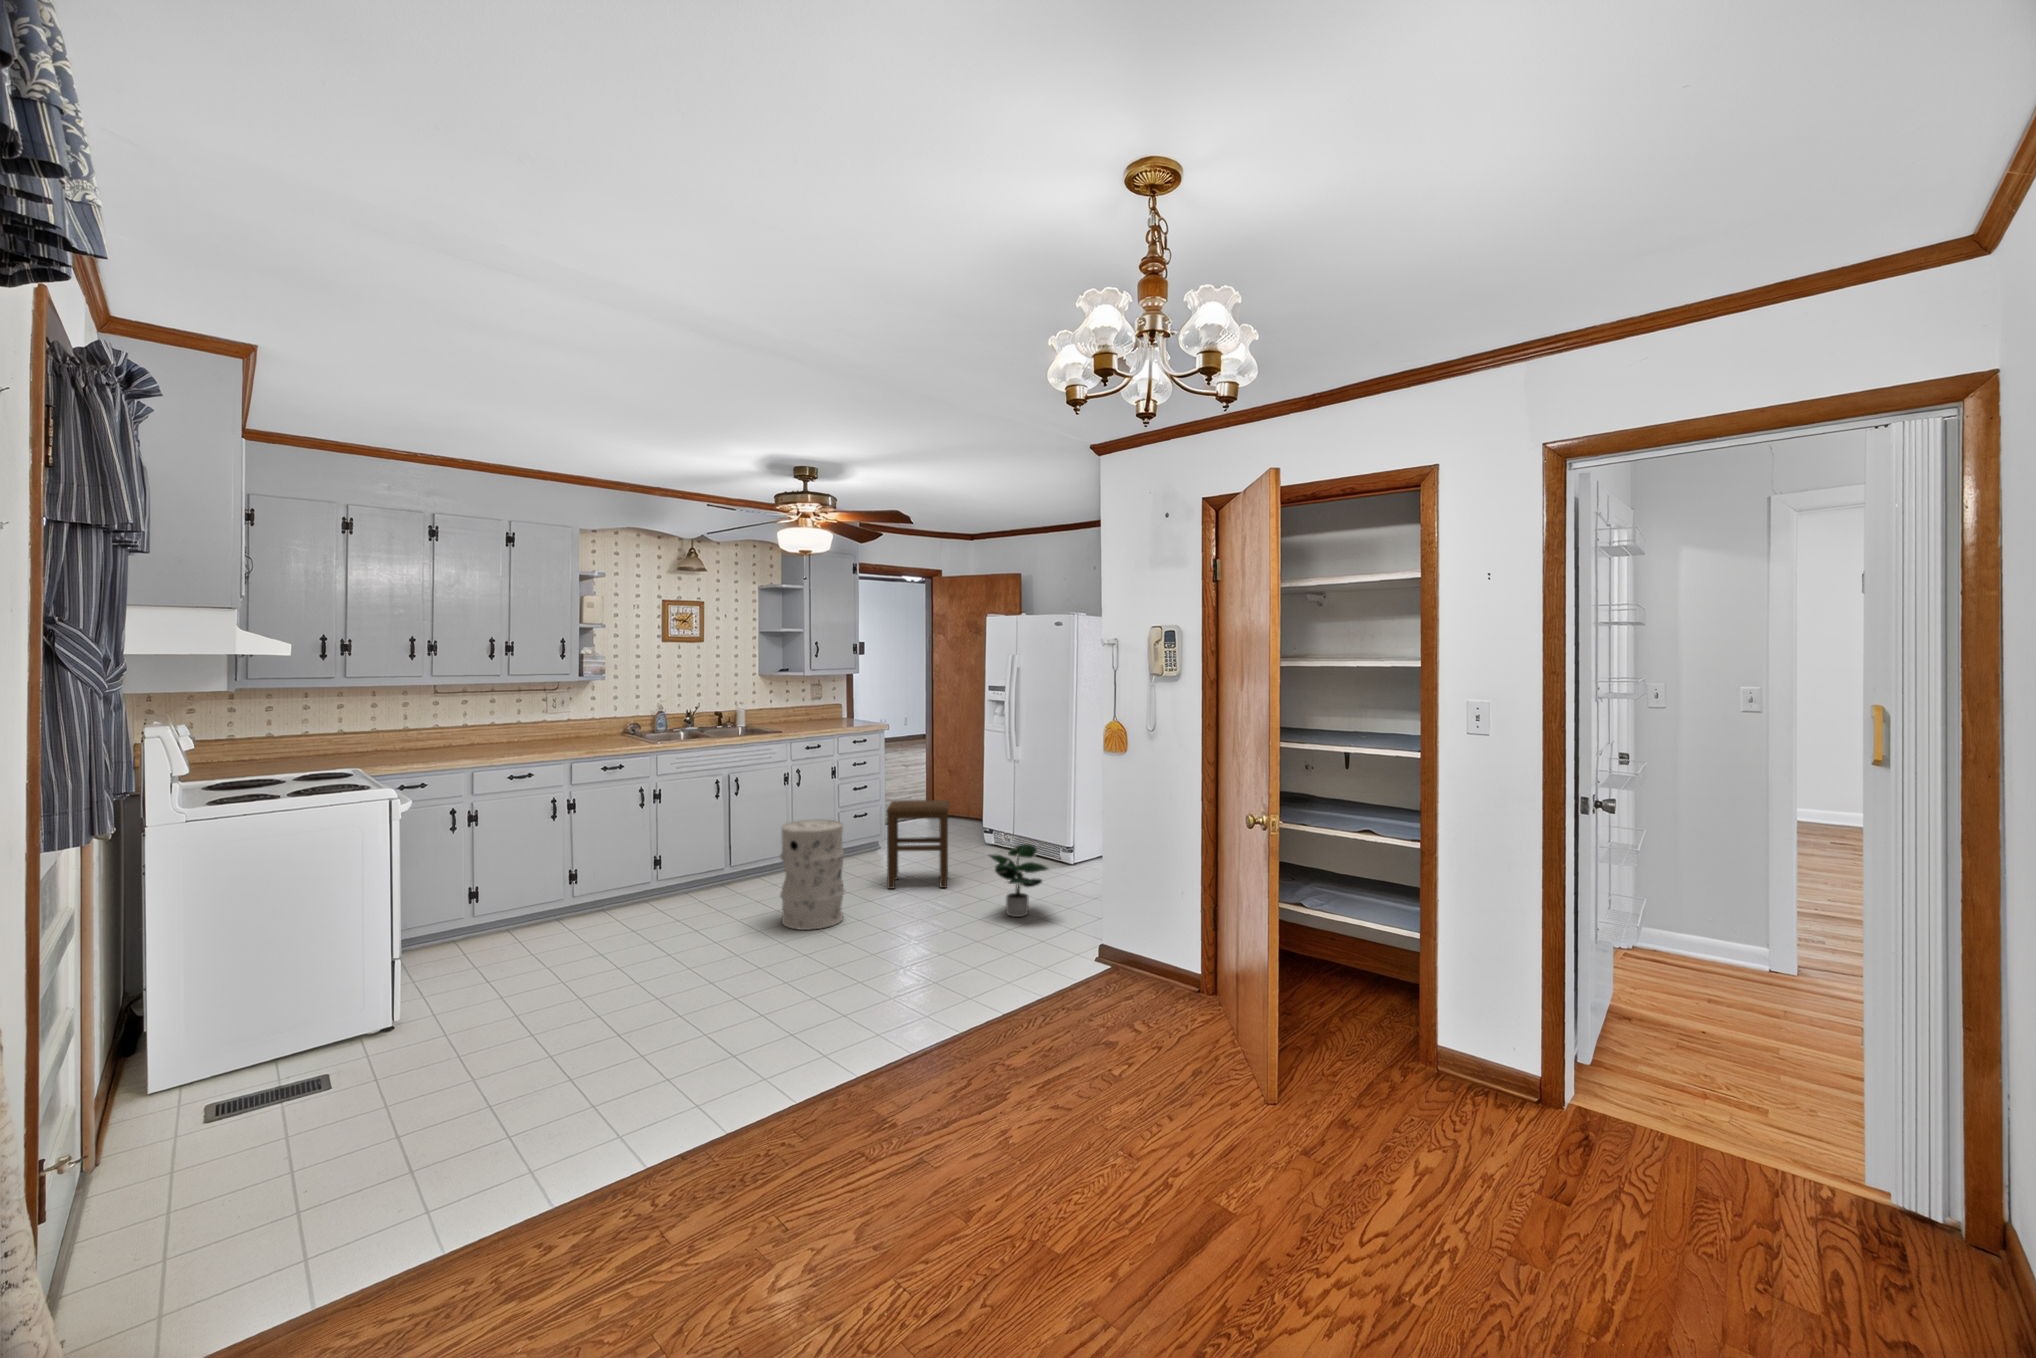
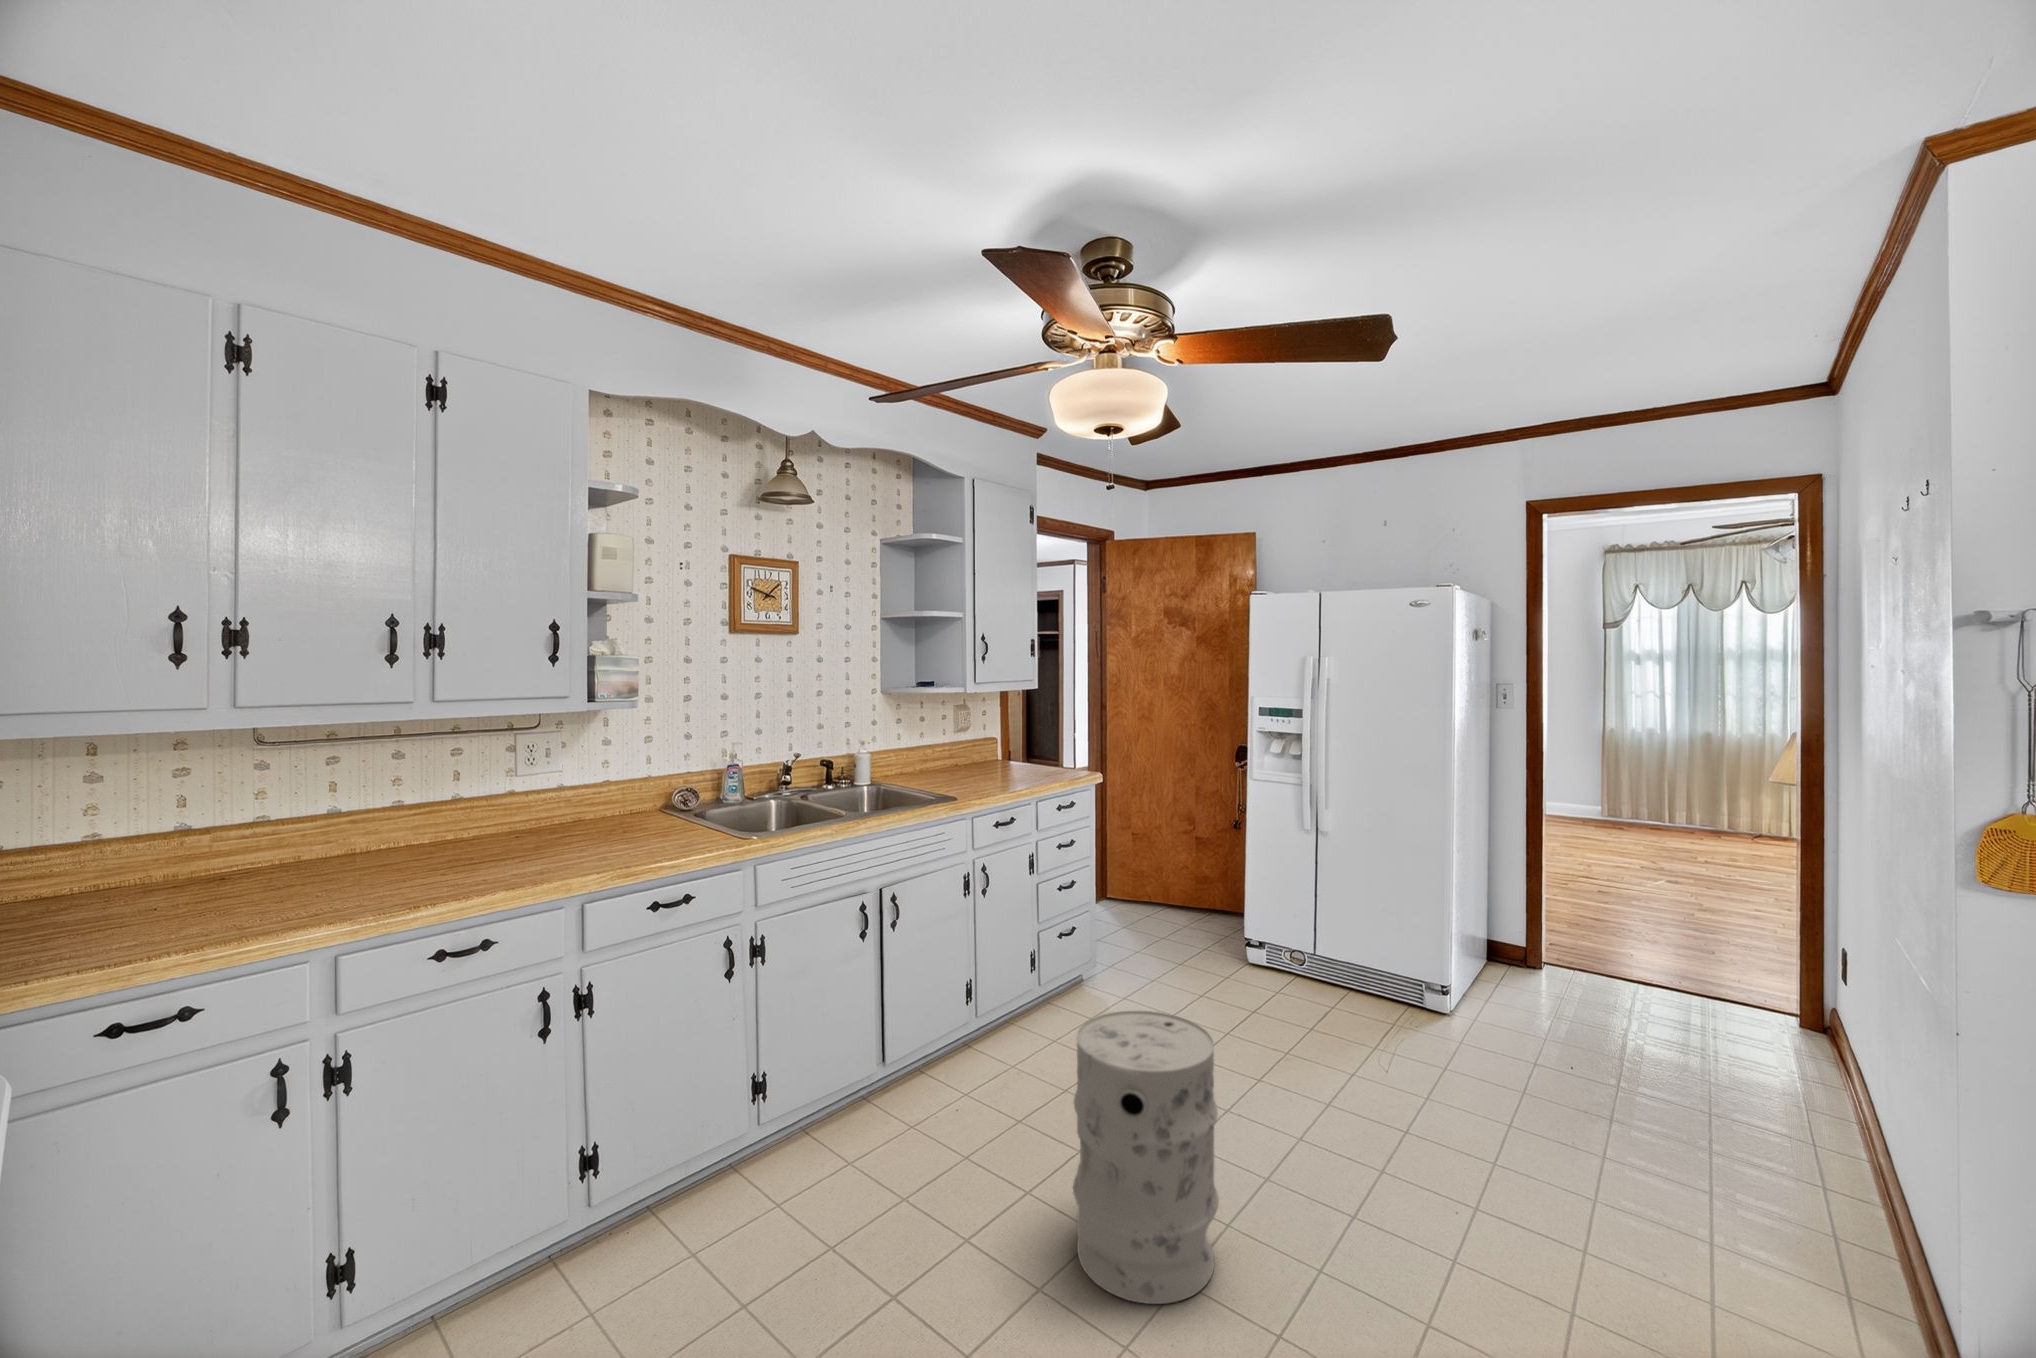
stool: present [886,800,950,889] -> none [1183,926,1326,1115]
potted plant: present [989,844,1048,917] -> none [1497,1045,1667,1225]

